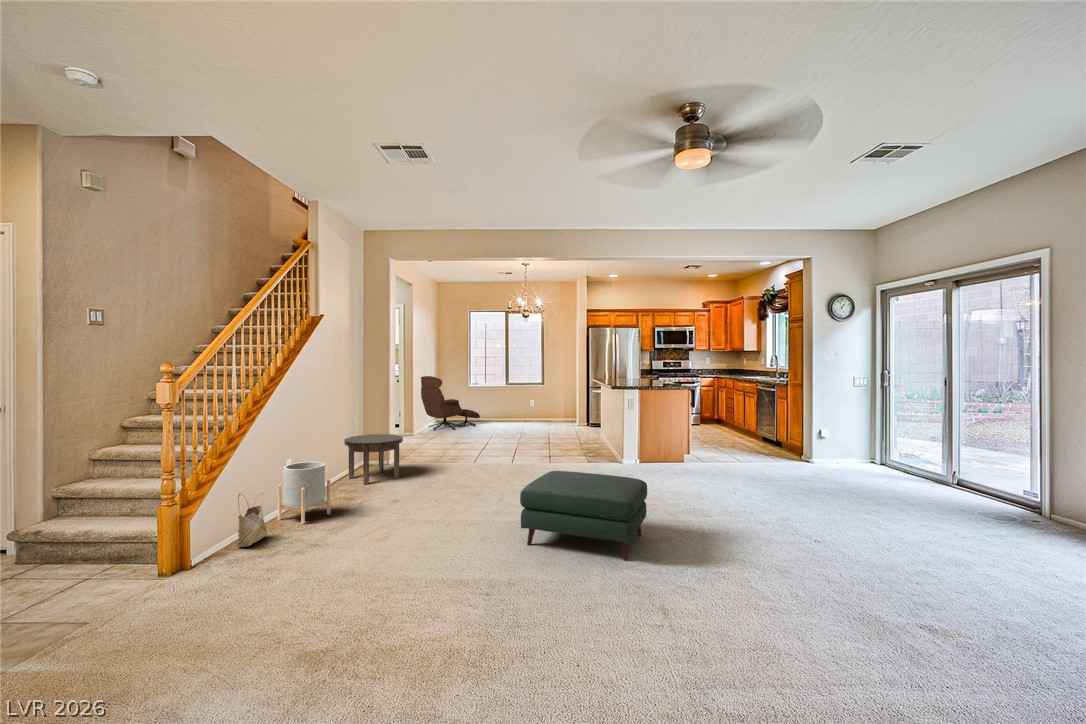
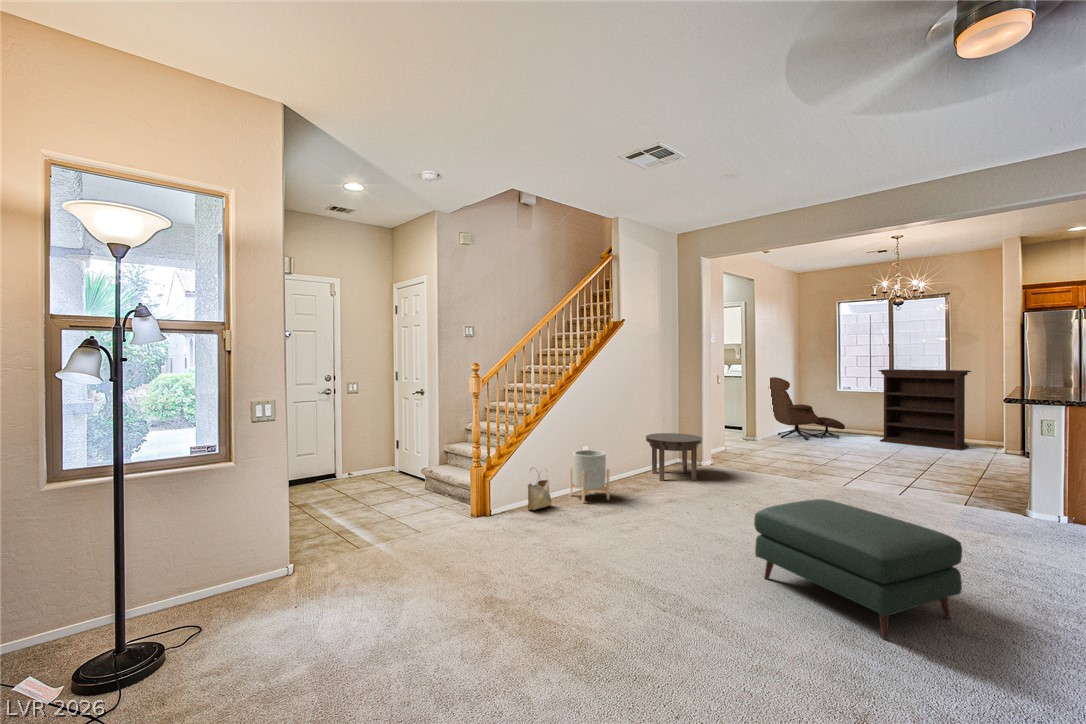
bookshelf: none [503,368,557,426] -> present [878,369,971,450]

